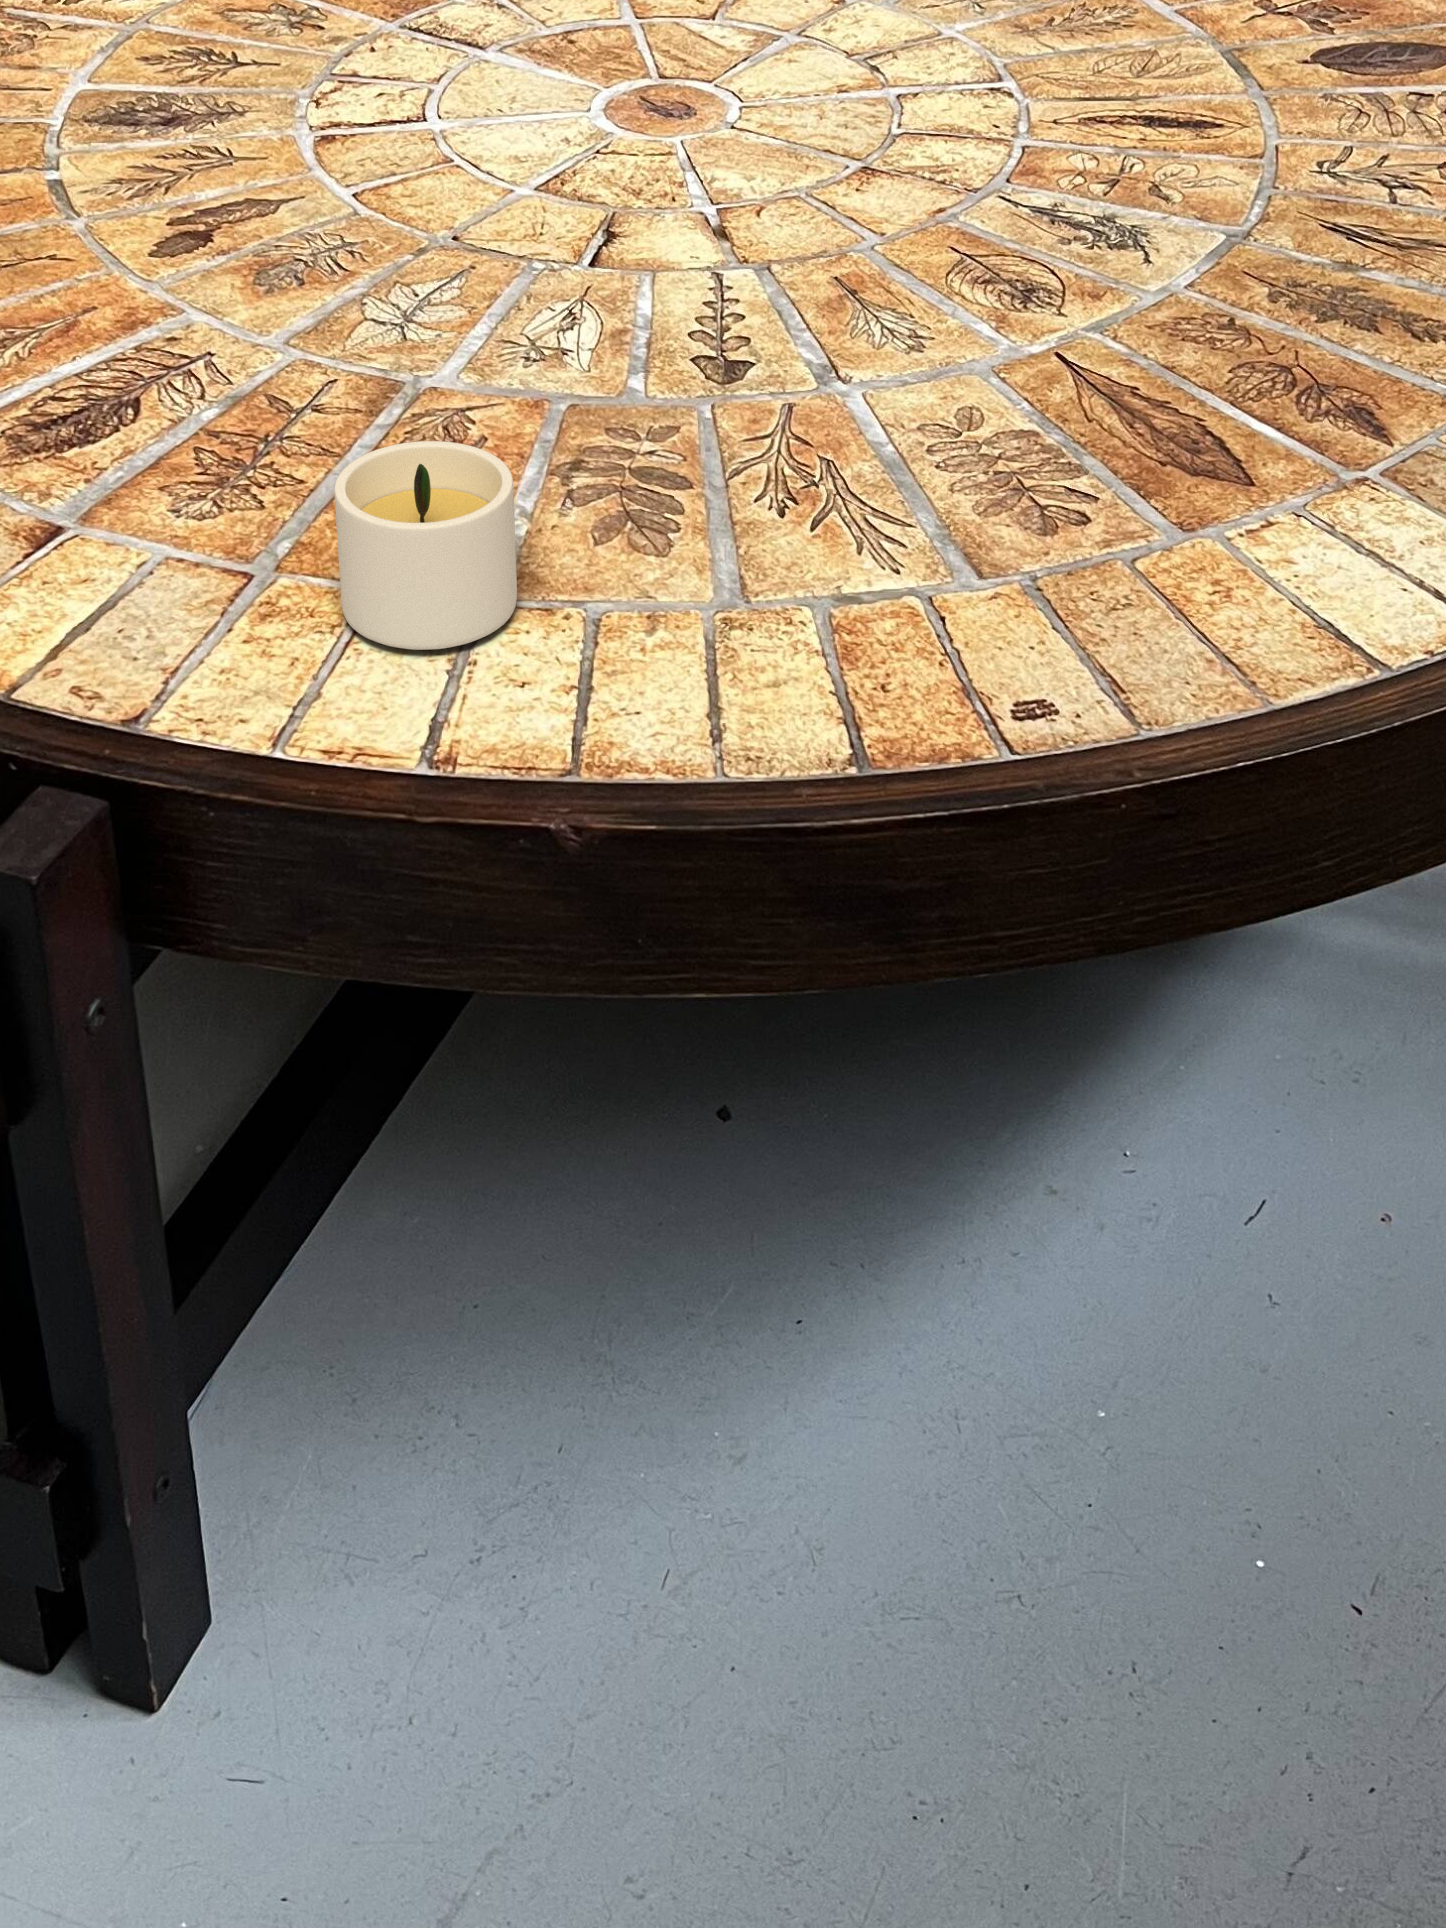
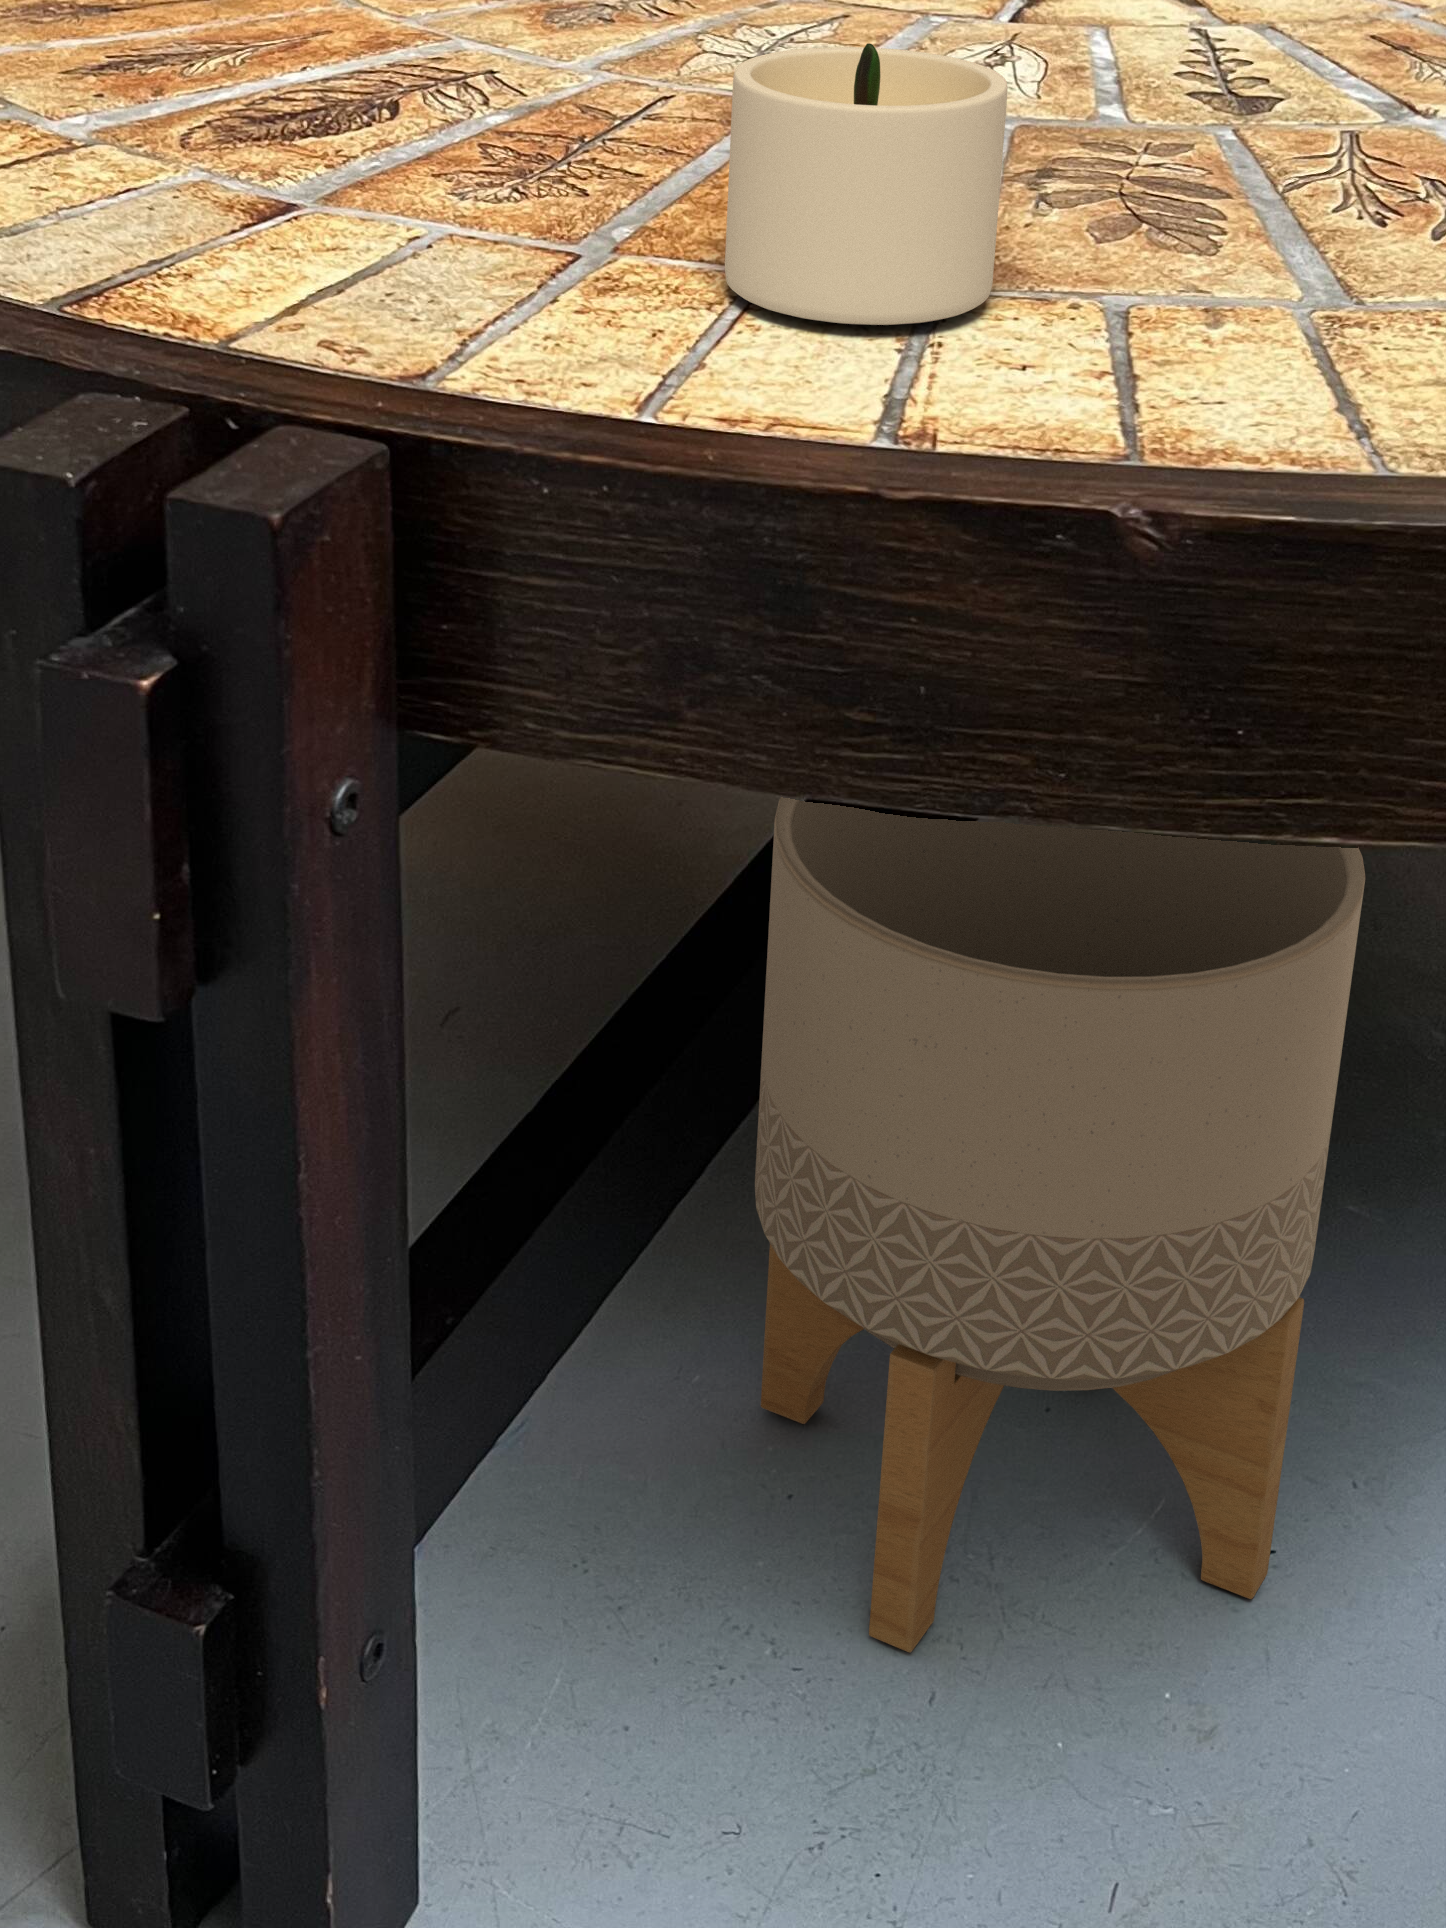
planter: none [450,730,856,1397] -> present [755,797,1365,1652]

